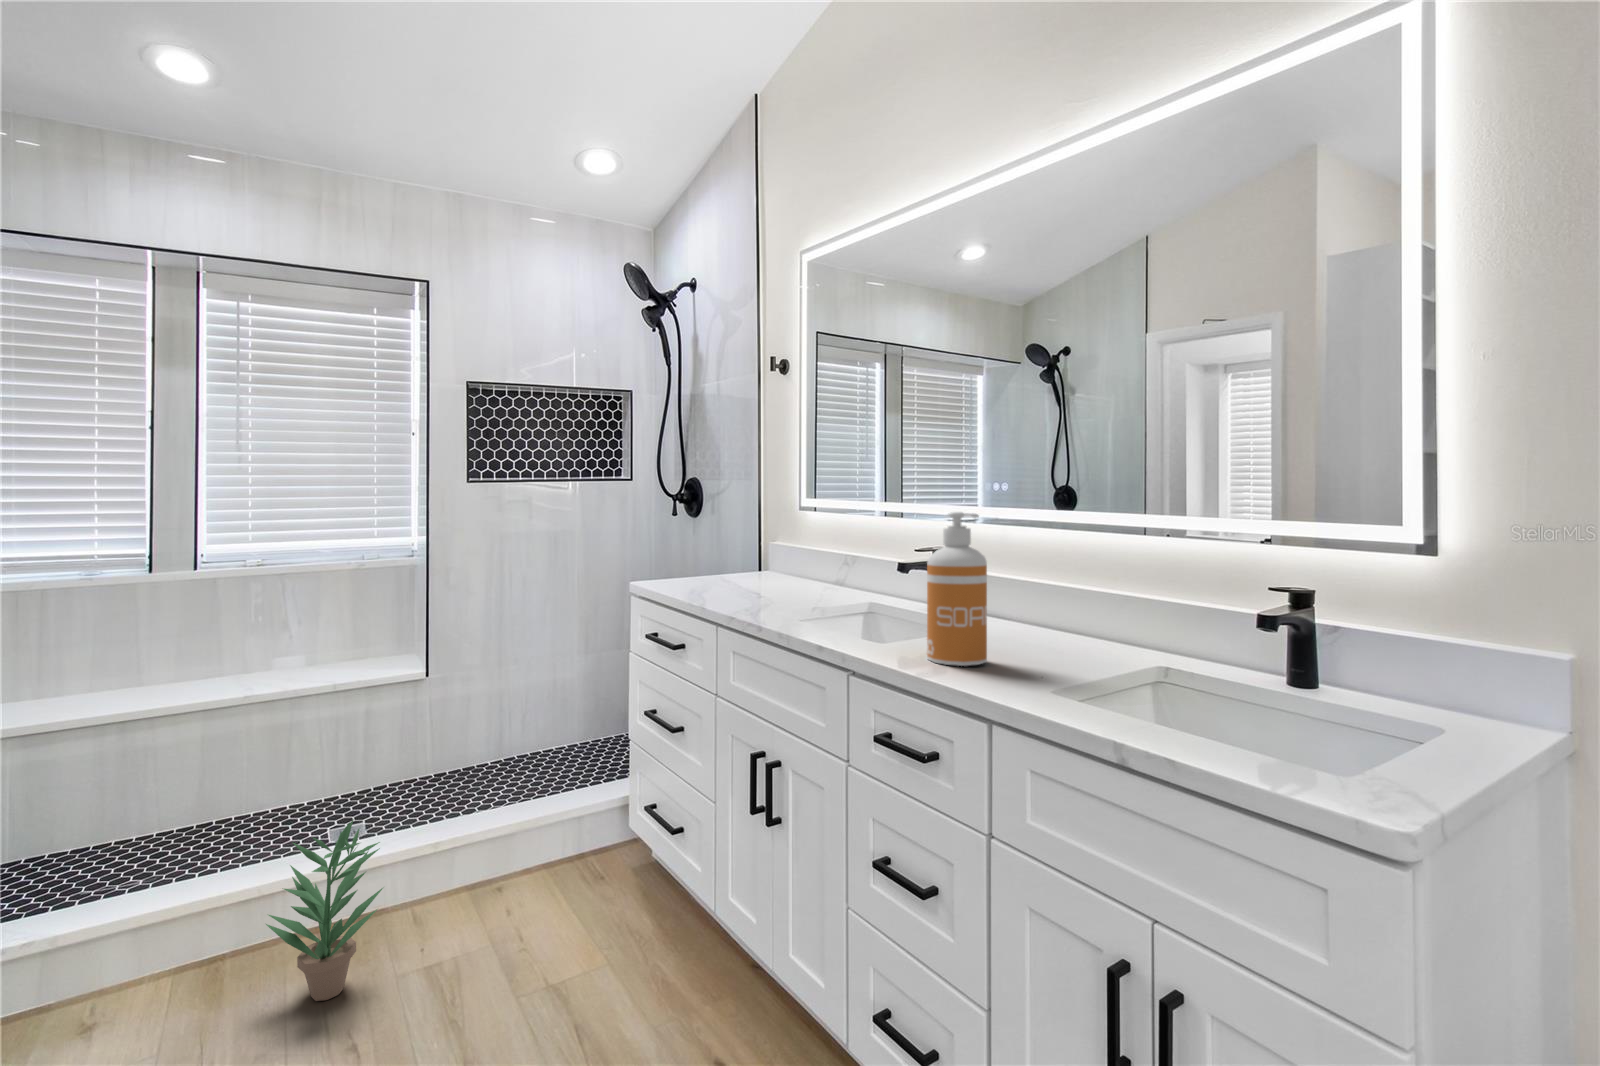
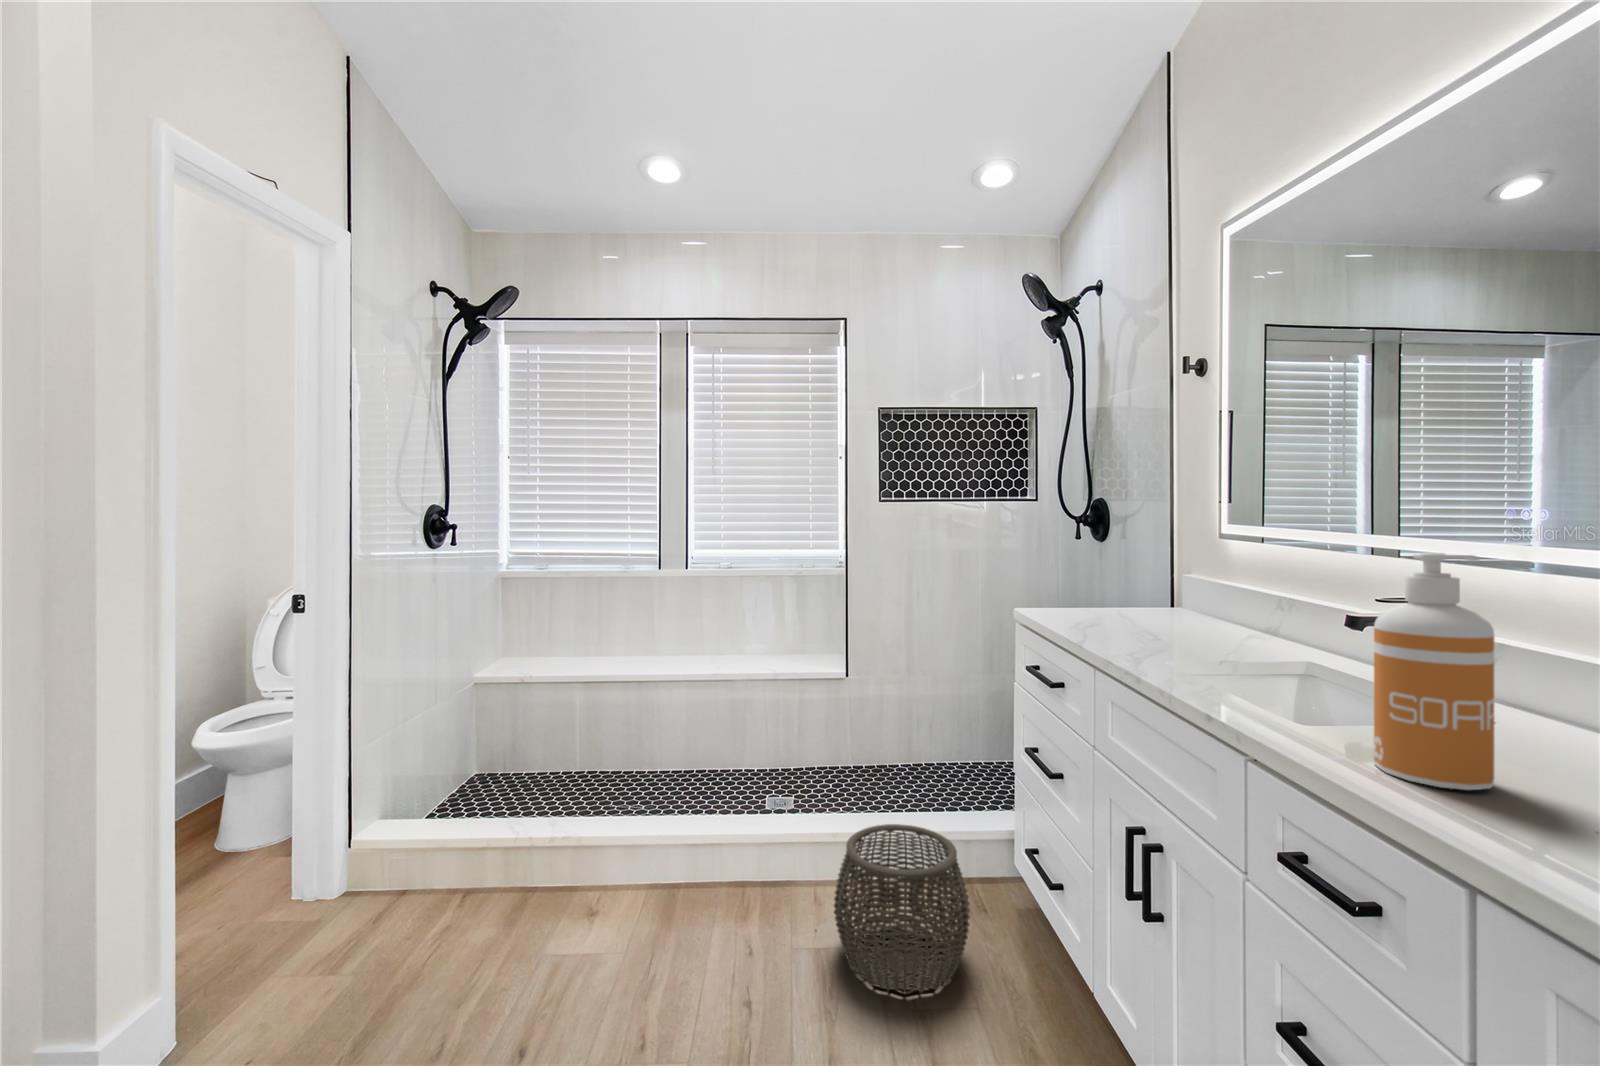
woven basket: none [450,812,600,986] -> present [834,824,970,994]
potted plant: present [266,819,383,1001] -> none [704,795,786,943]

